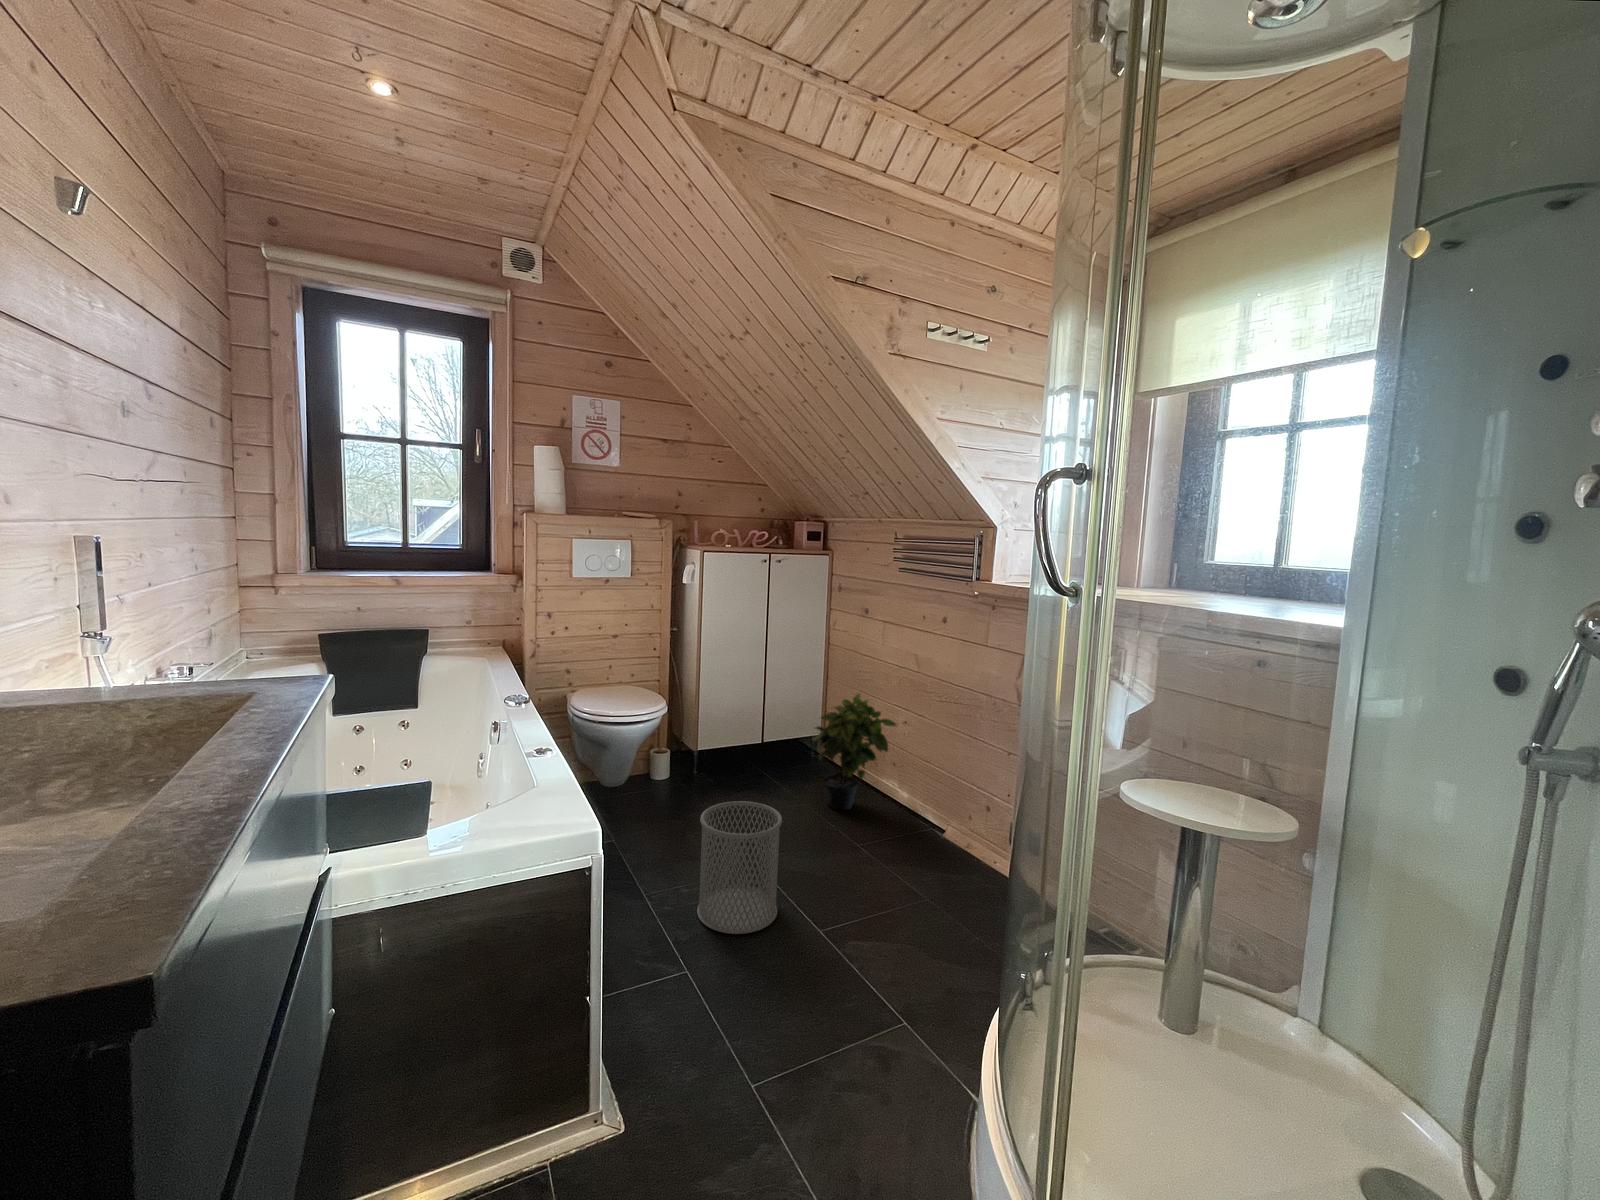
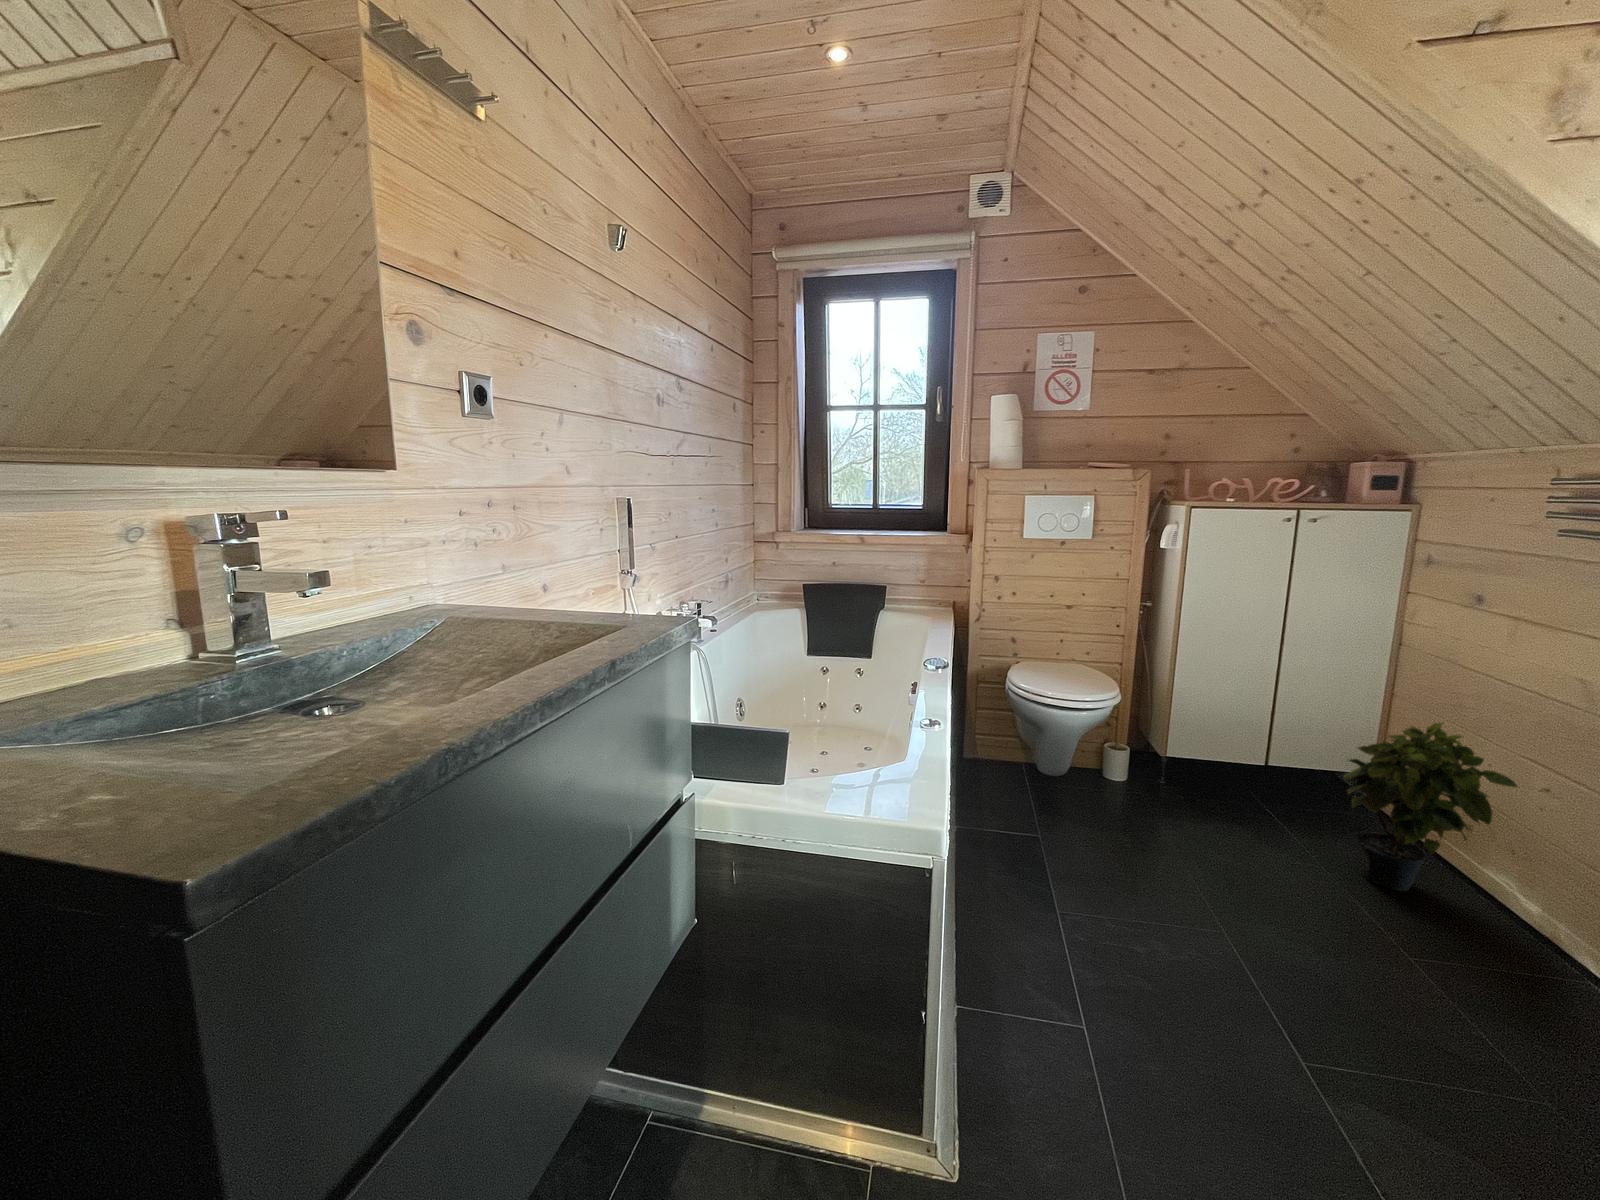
wastebasket: present [697,801,782,934] -> none [1119,831,1254,1015]

